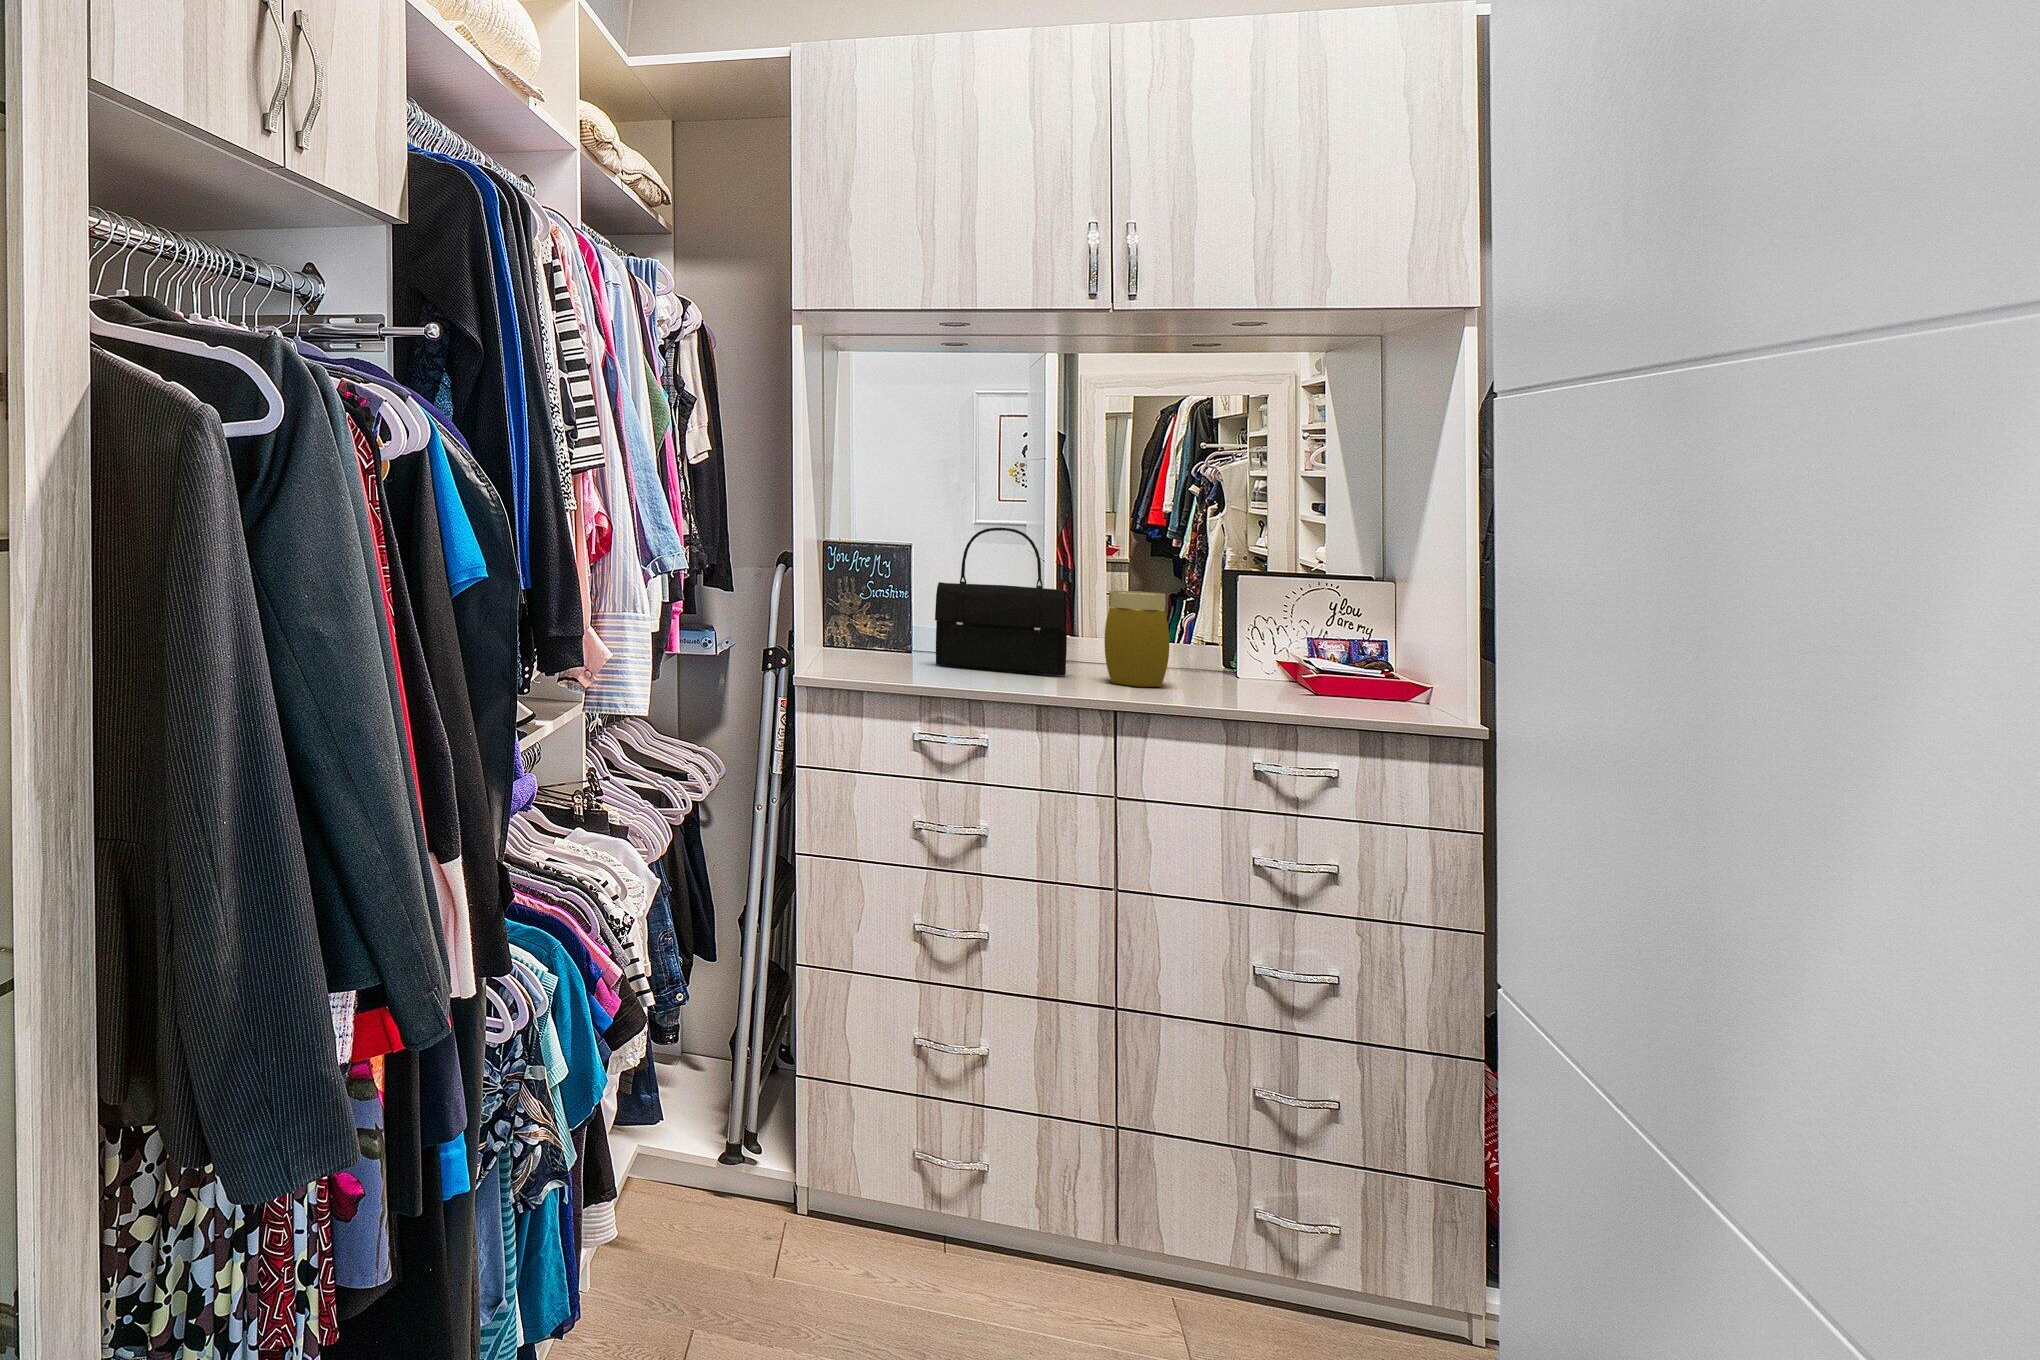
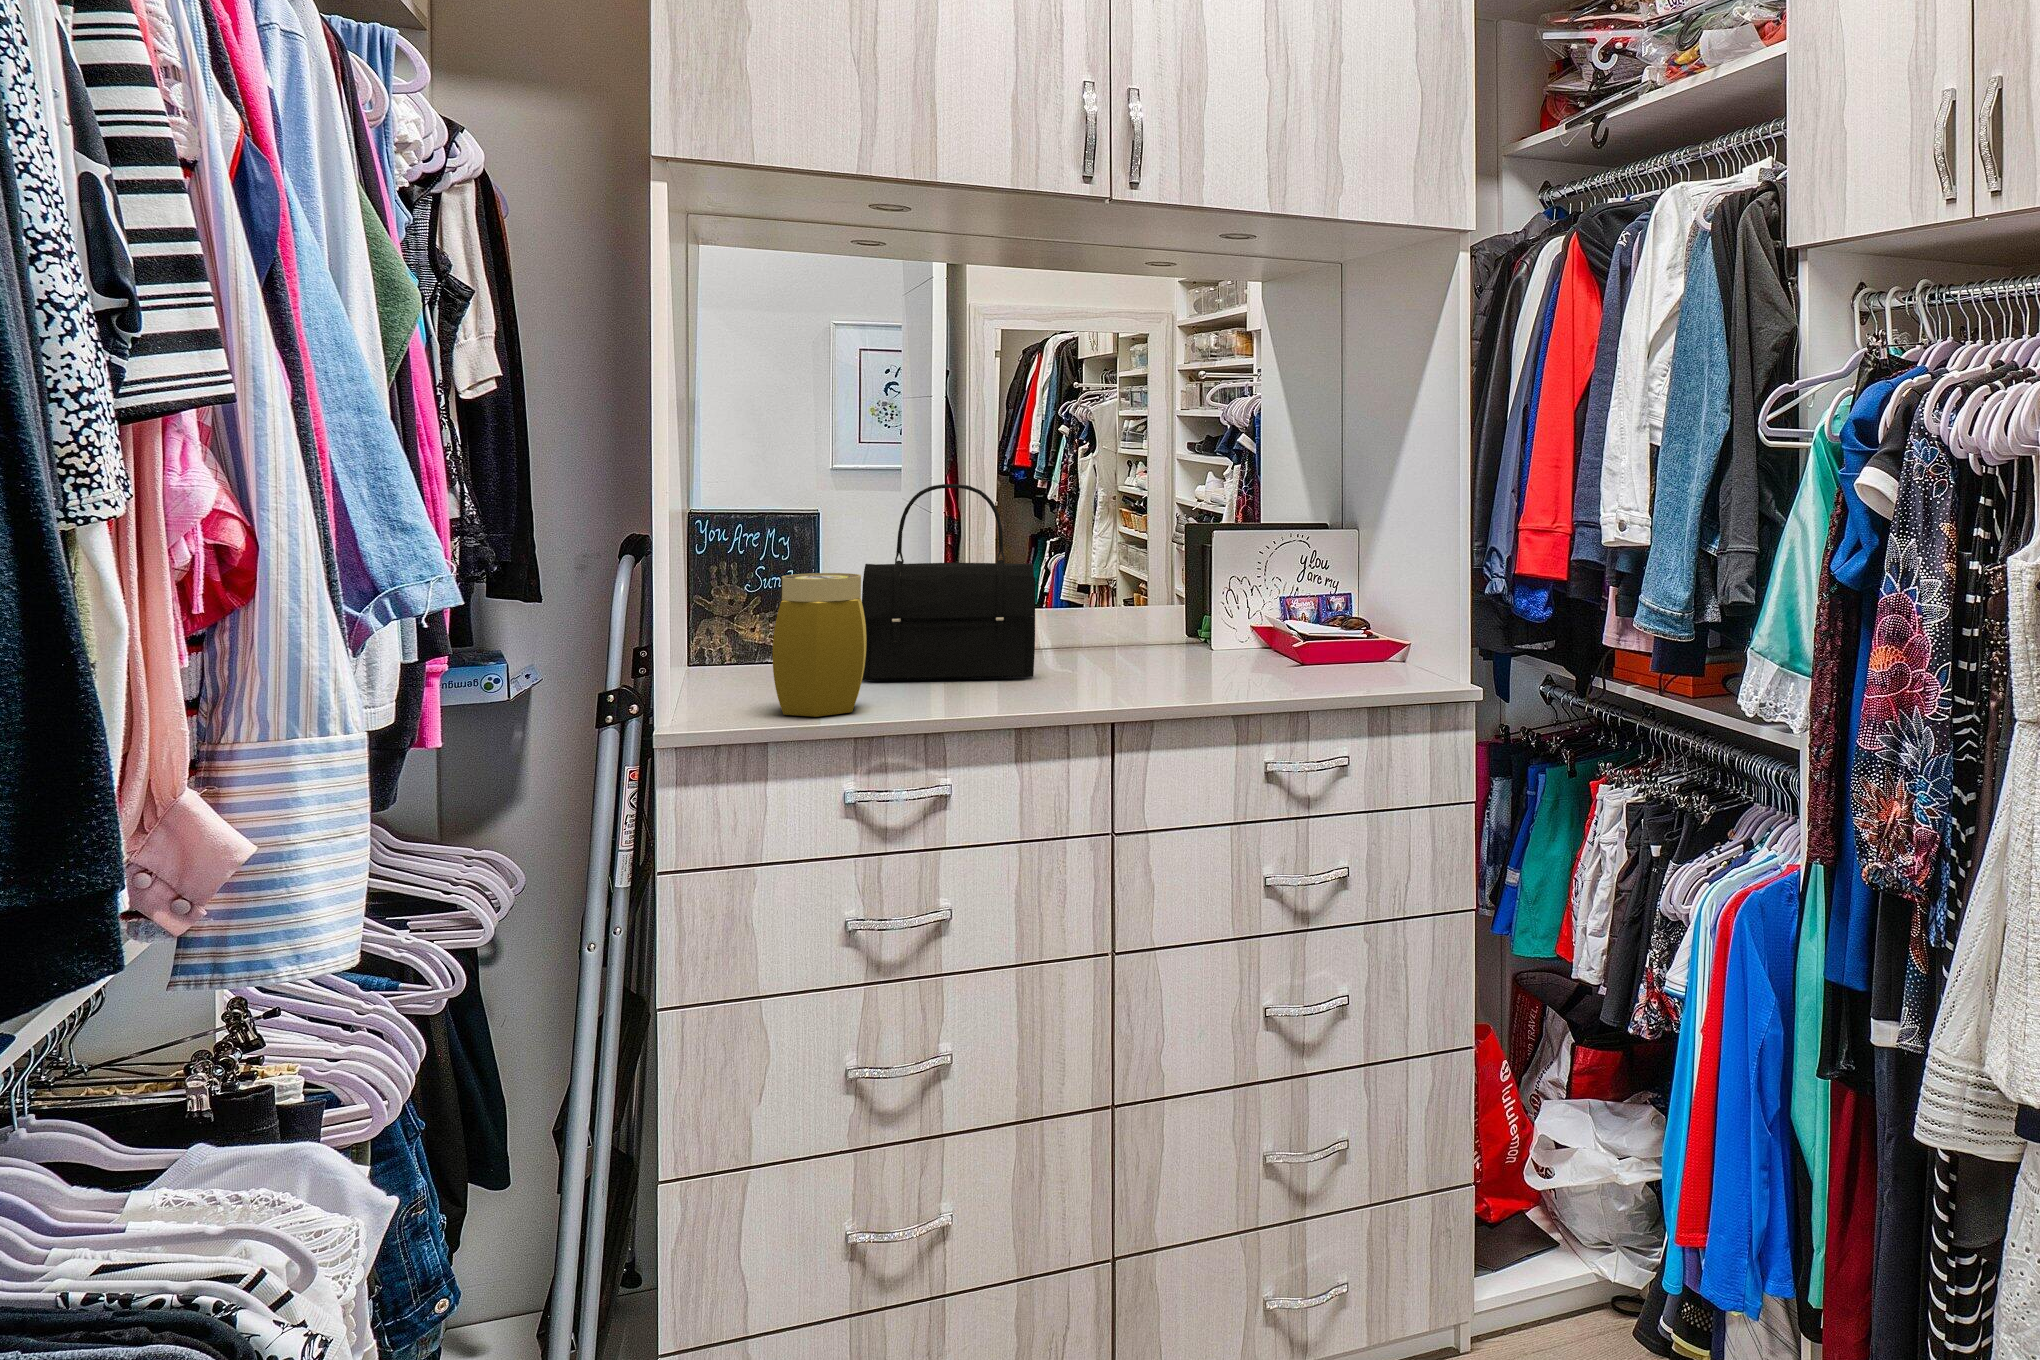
jar: present [1105,591,1169,687] -> present [773,573,866,717]

